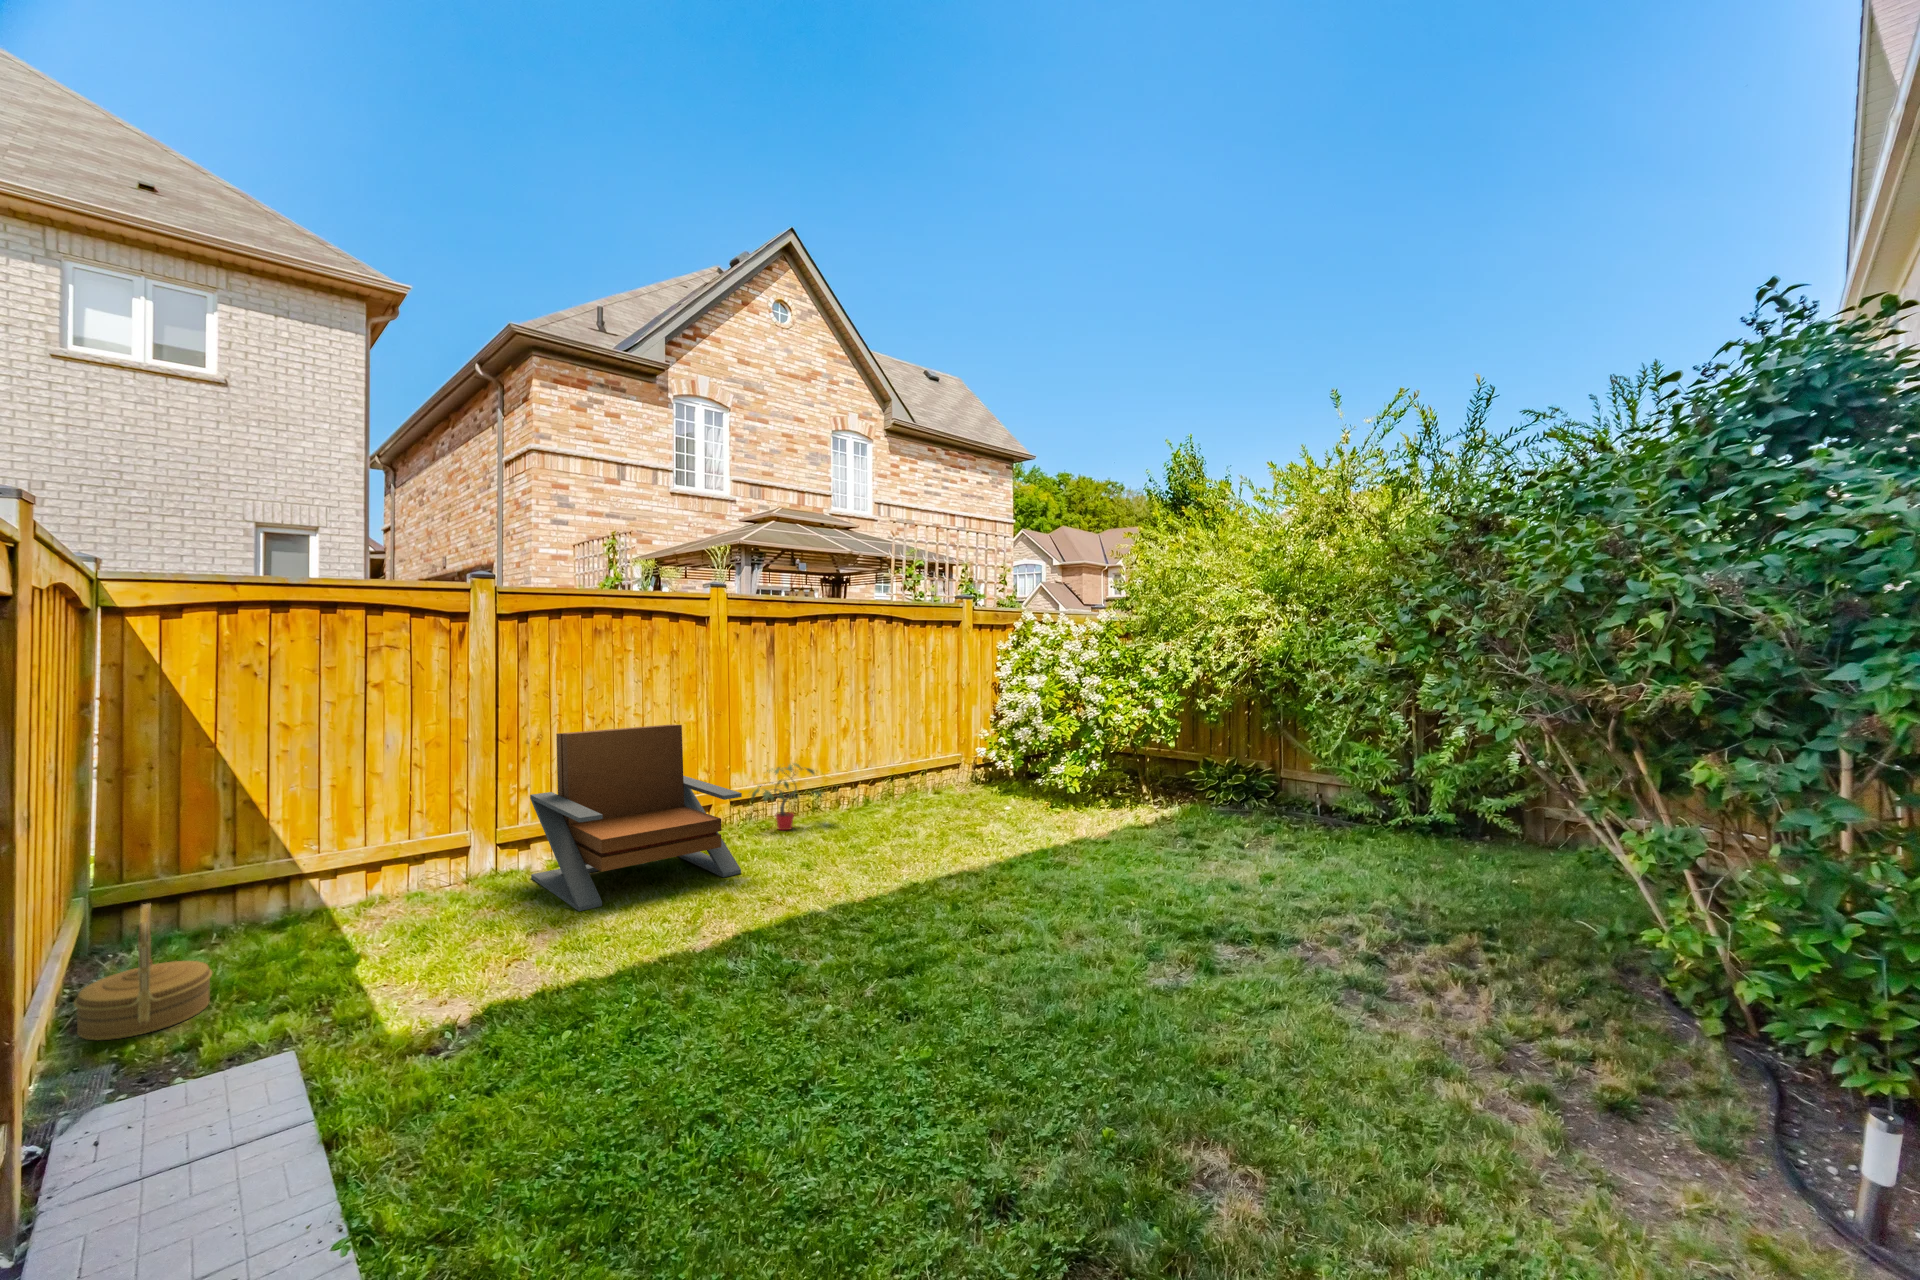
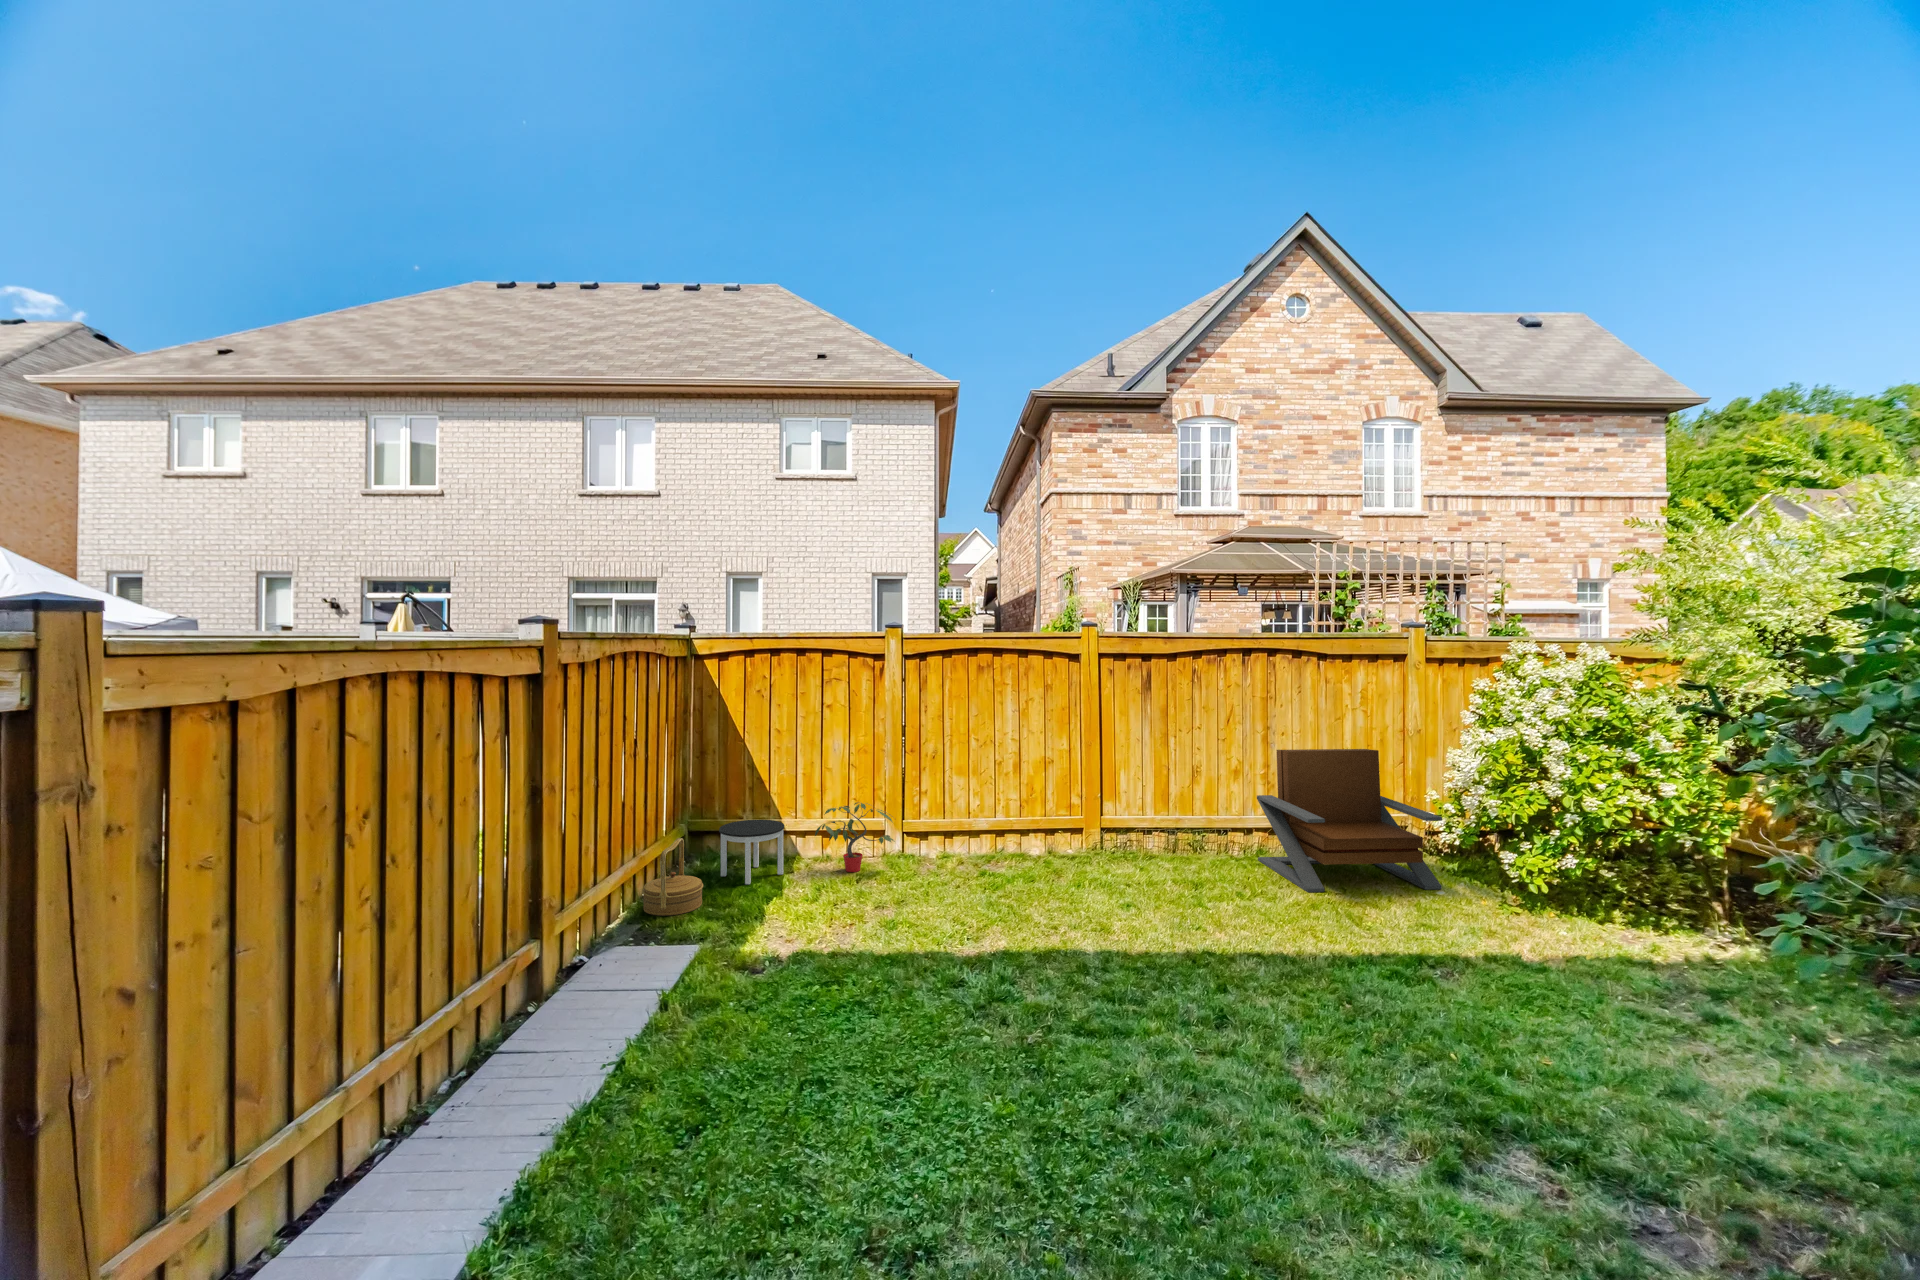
lounge chair: present [530,725,742,911] -> present [1257,749,1442,892]
potted plant: present [752,763,825,830] -> present [815,802,895,872]
round table: none [194,856,323,957] -> present [719,820,784,884]

